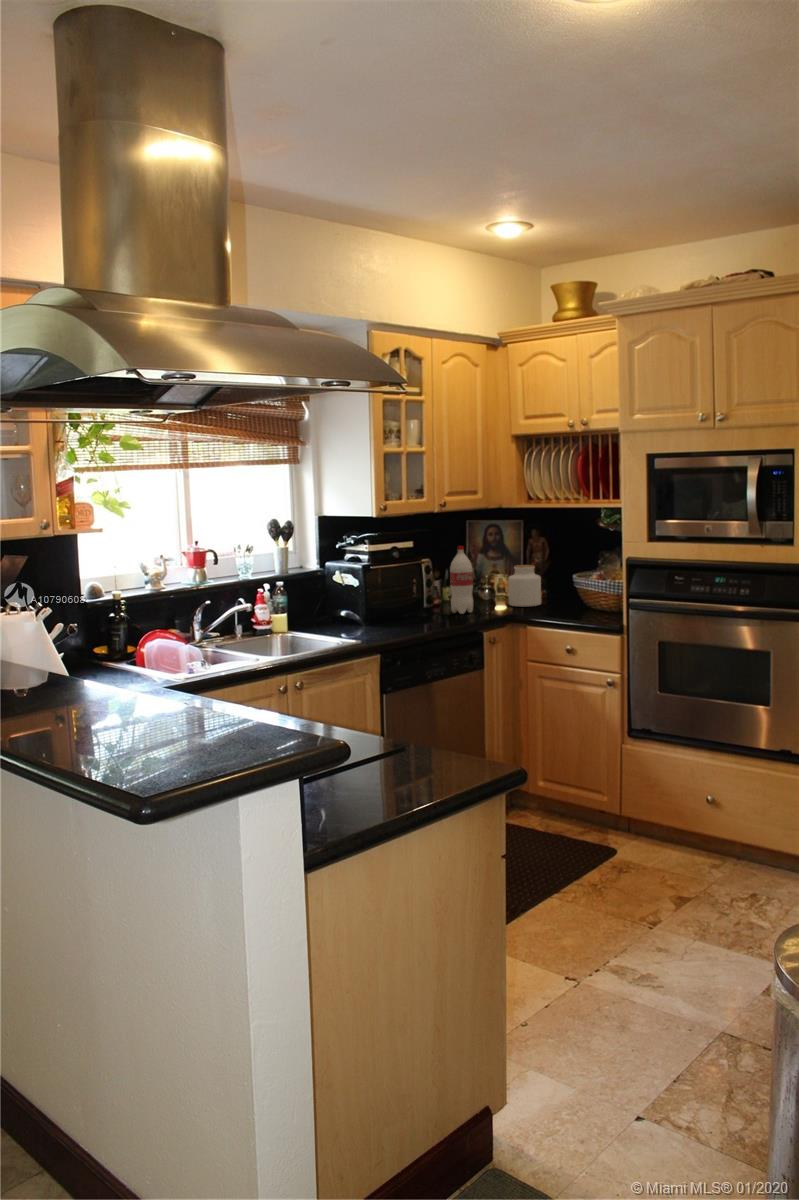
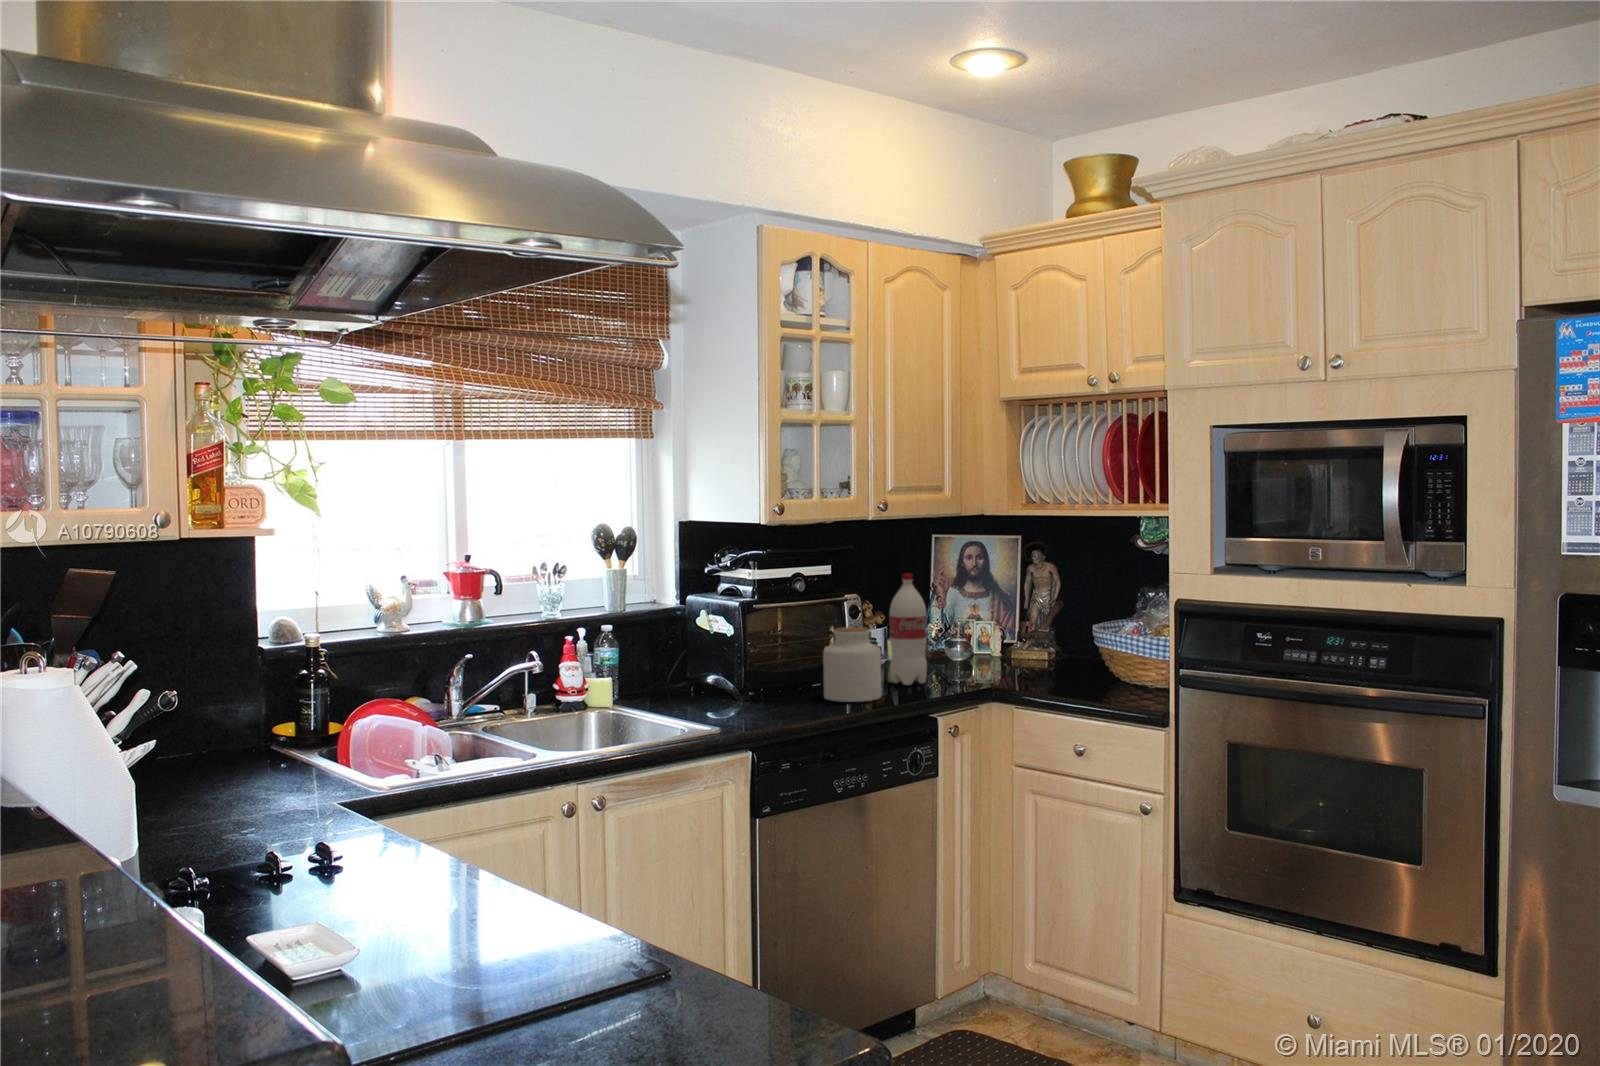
jar: present [508,565,541,607] -> present [823,627,881,702]

